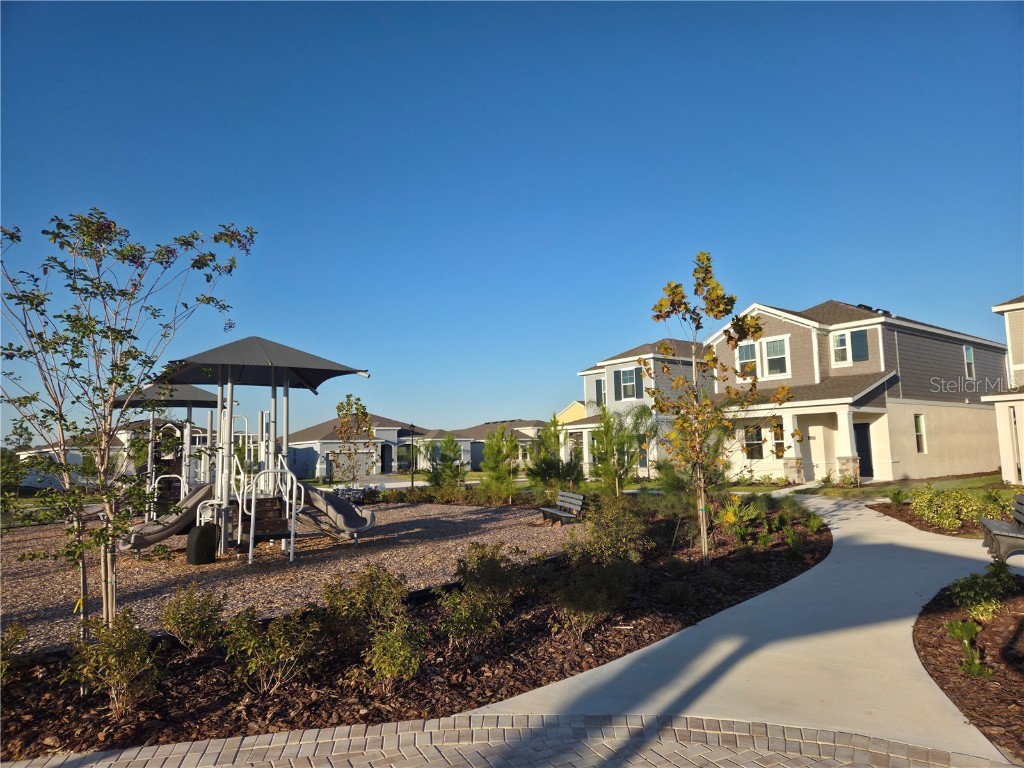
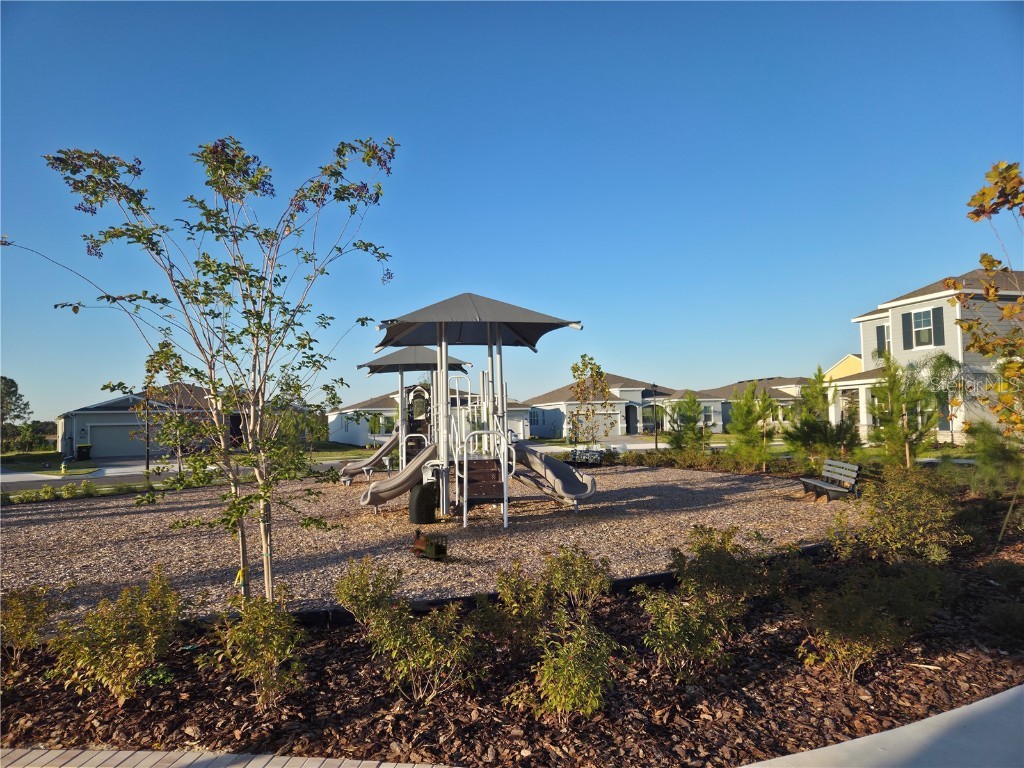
toy train: none [202,566,243,594] -> present [410,530,448,560]

